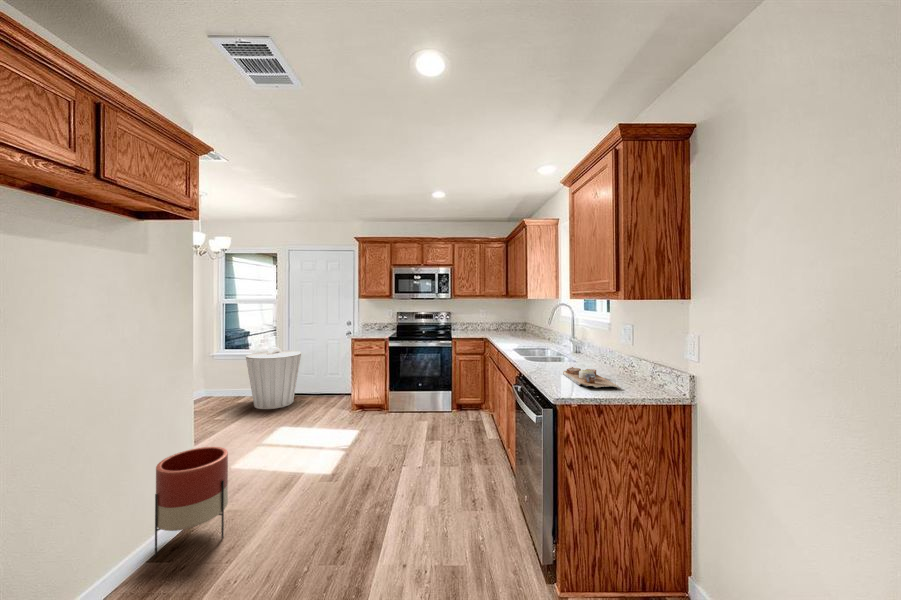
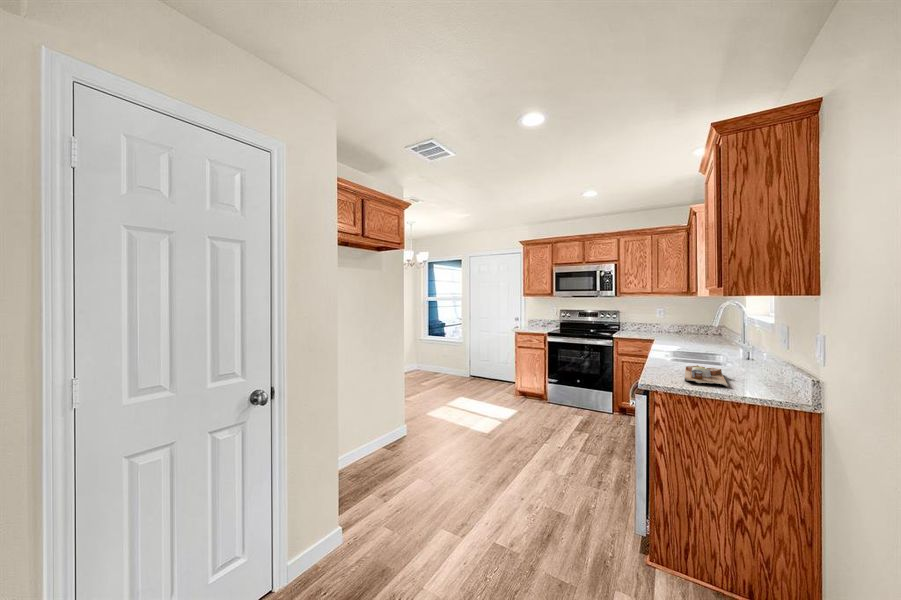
trash can: present [246,348,301,409] -> none [440,337,480,385]
planter: present [155,447,228,556] -> none [378,396,416,456]

